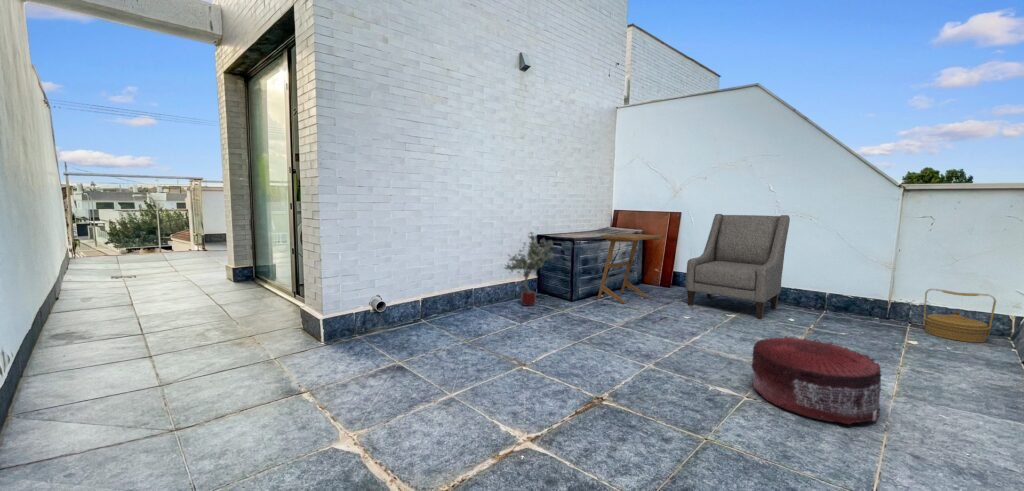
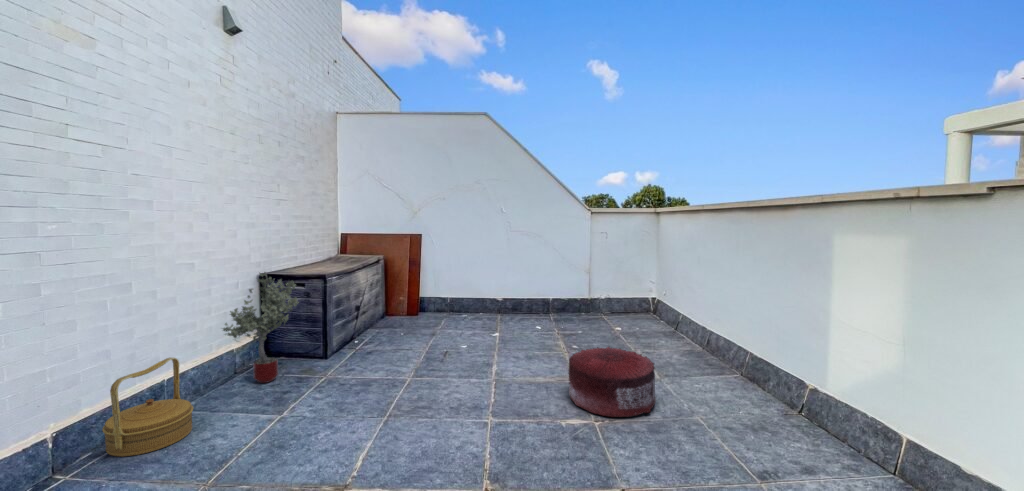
chair: present [686,214,790,319] -> none [448,235,519,332]
side table: present [598,234,663,304] -> none [353,261,420,346]
woven basket: present [923,289,996,343] -> present [102,358,193,457]

